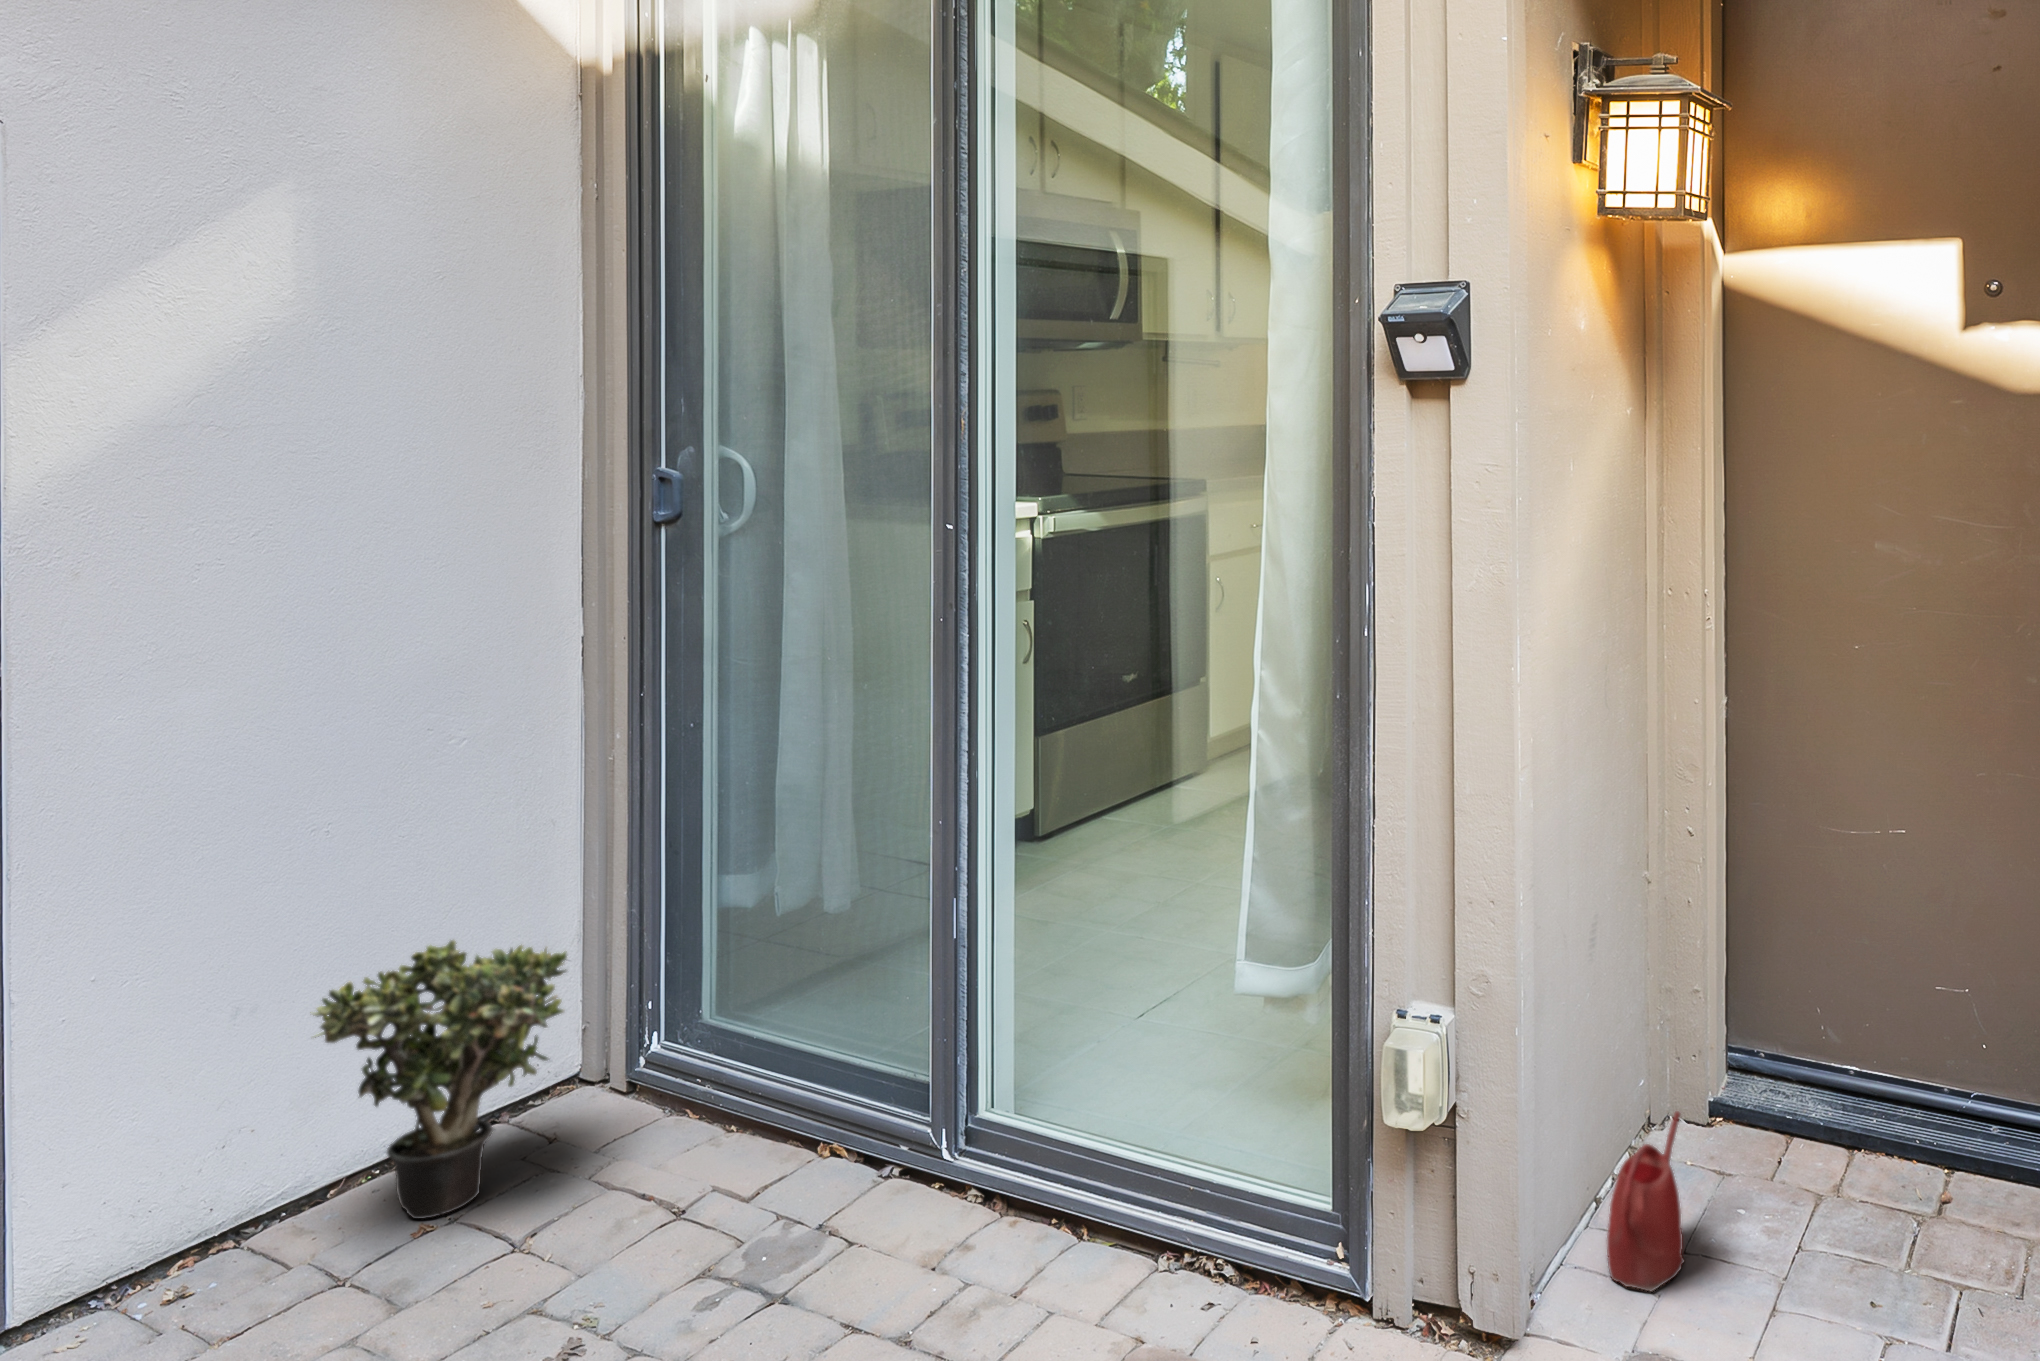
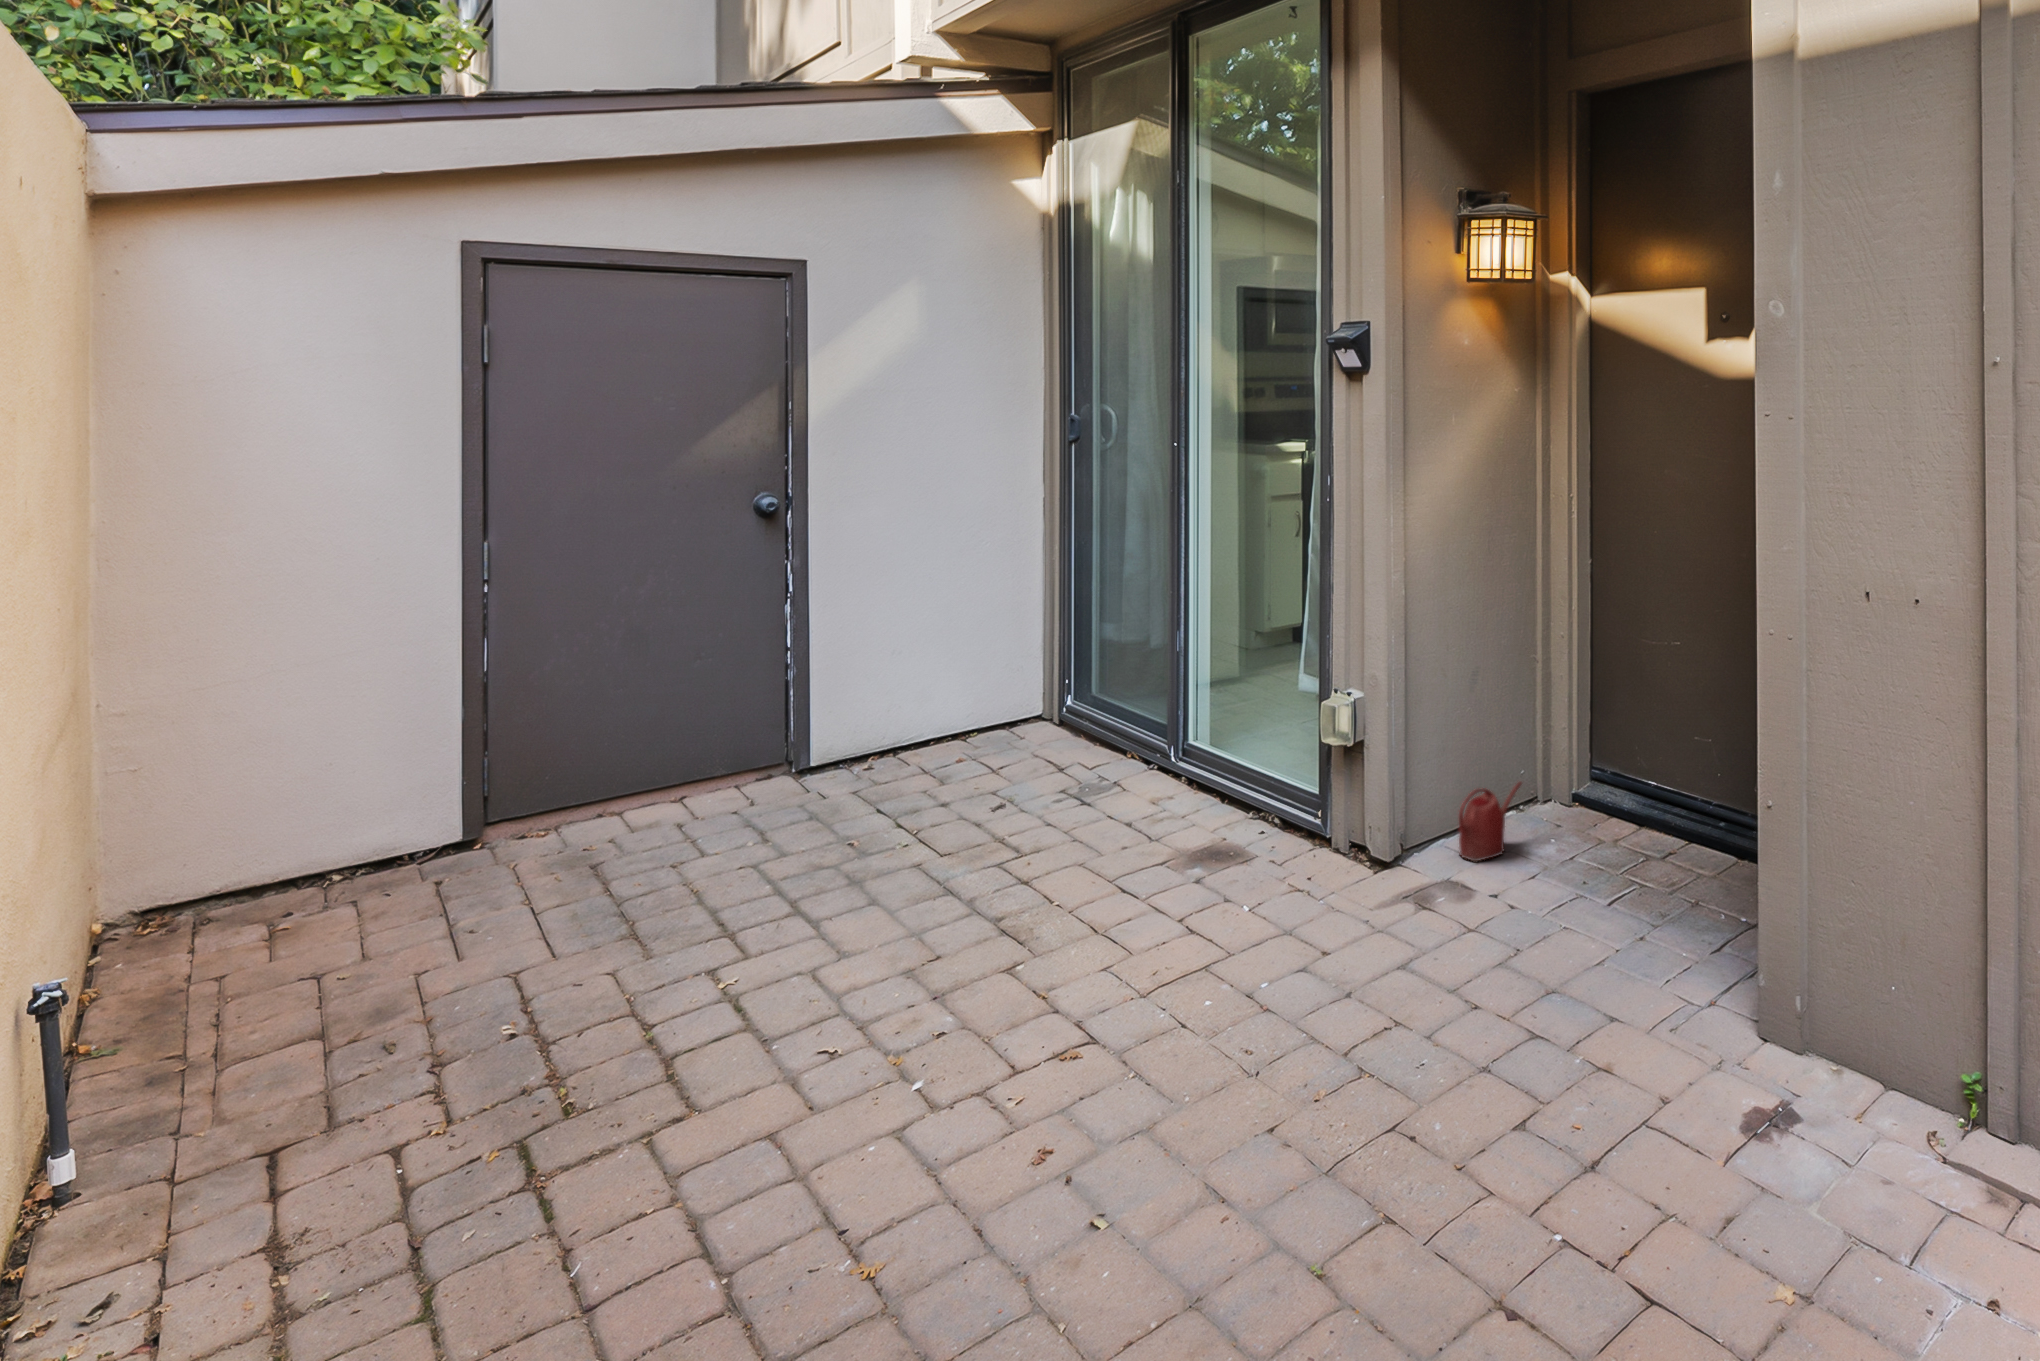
potted plant: present [312,940,567,1219] -> none [919,631,1026,757]

